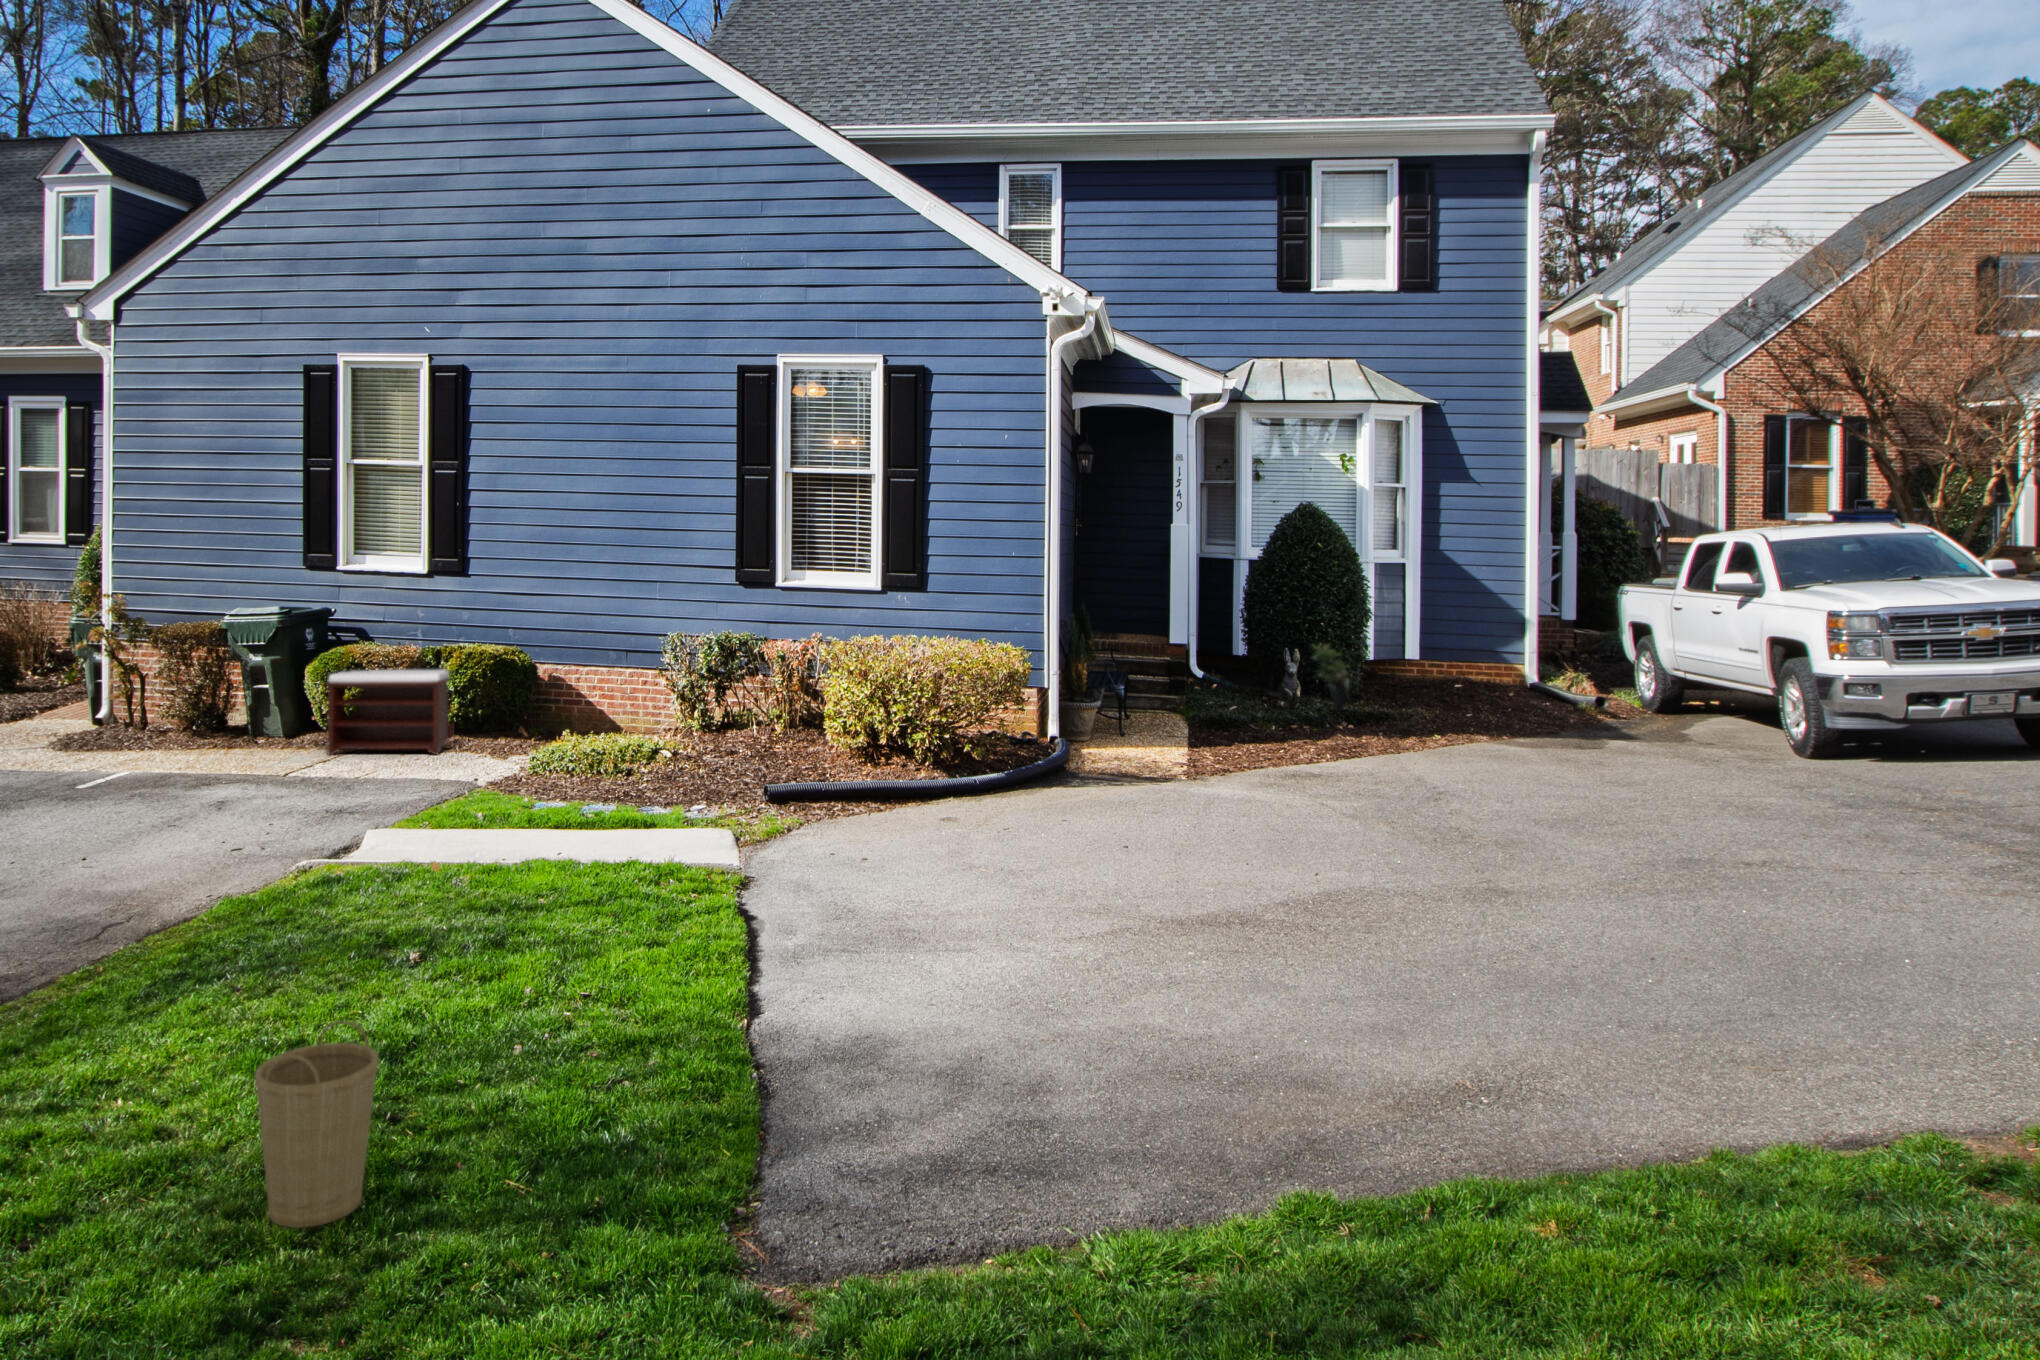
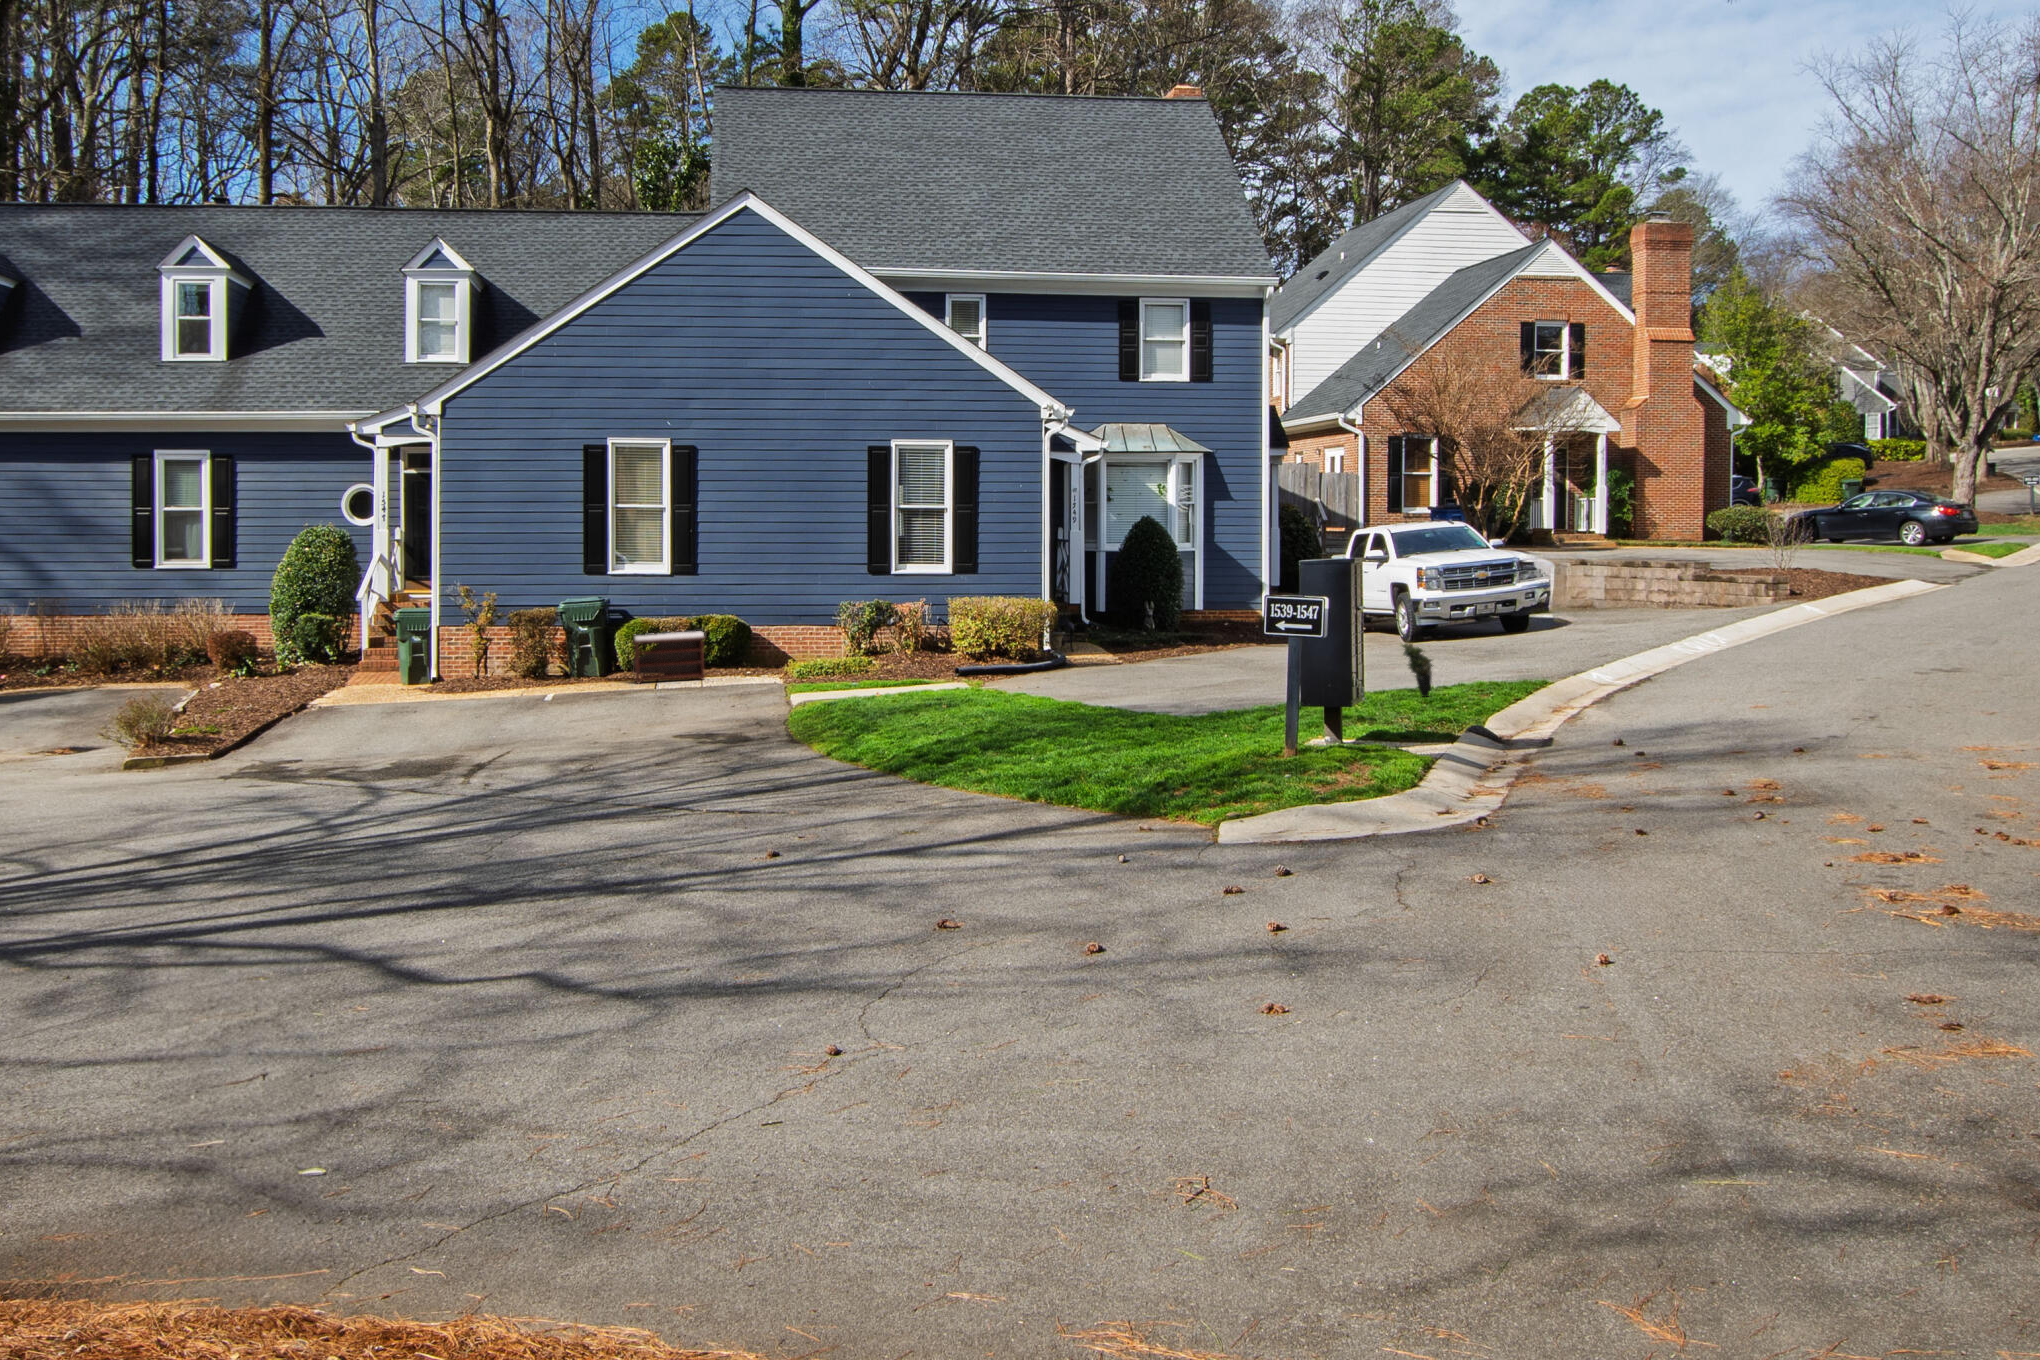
potted plant: present [1313,645,1350,711] -> present [1402,643,1433,697]
basket: present [255,1020,378,1228] -> none [1040,678,1071,724]

